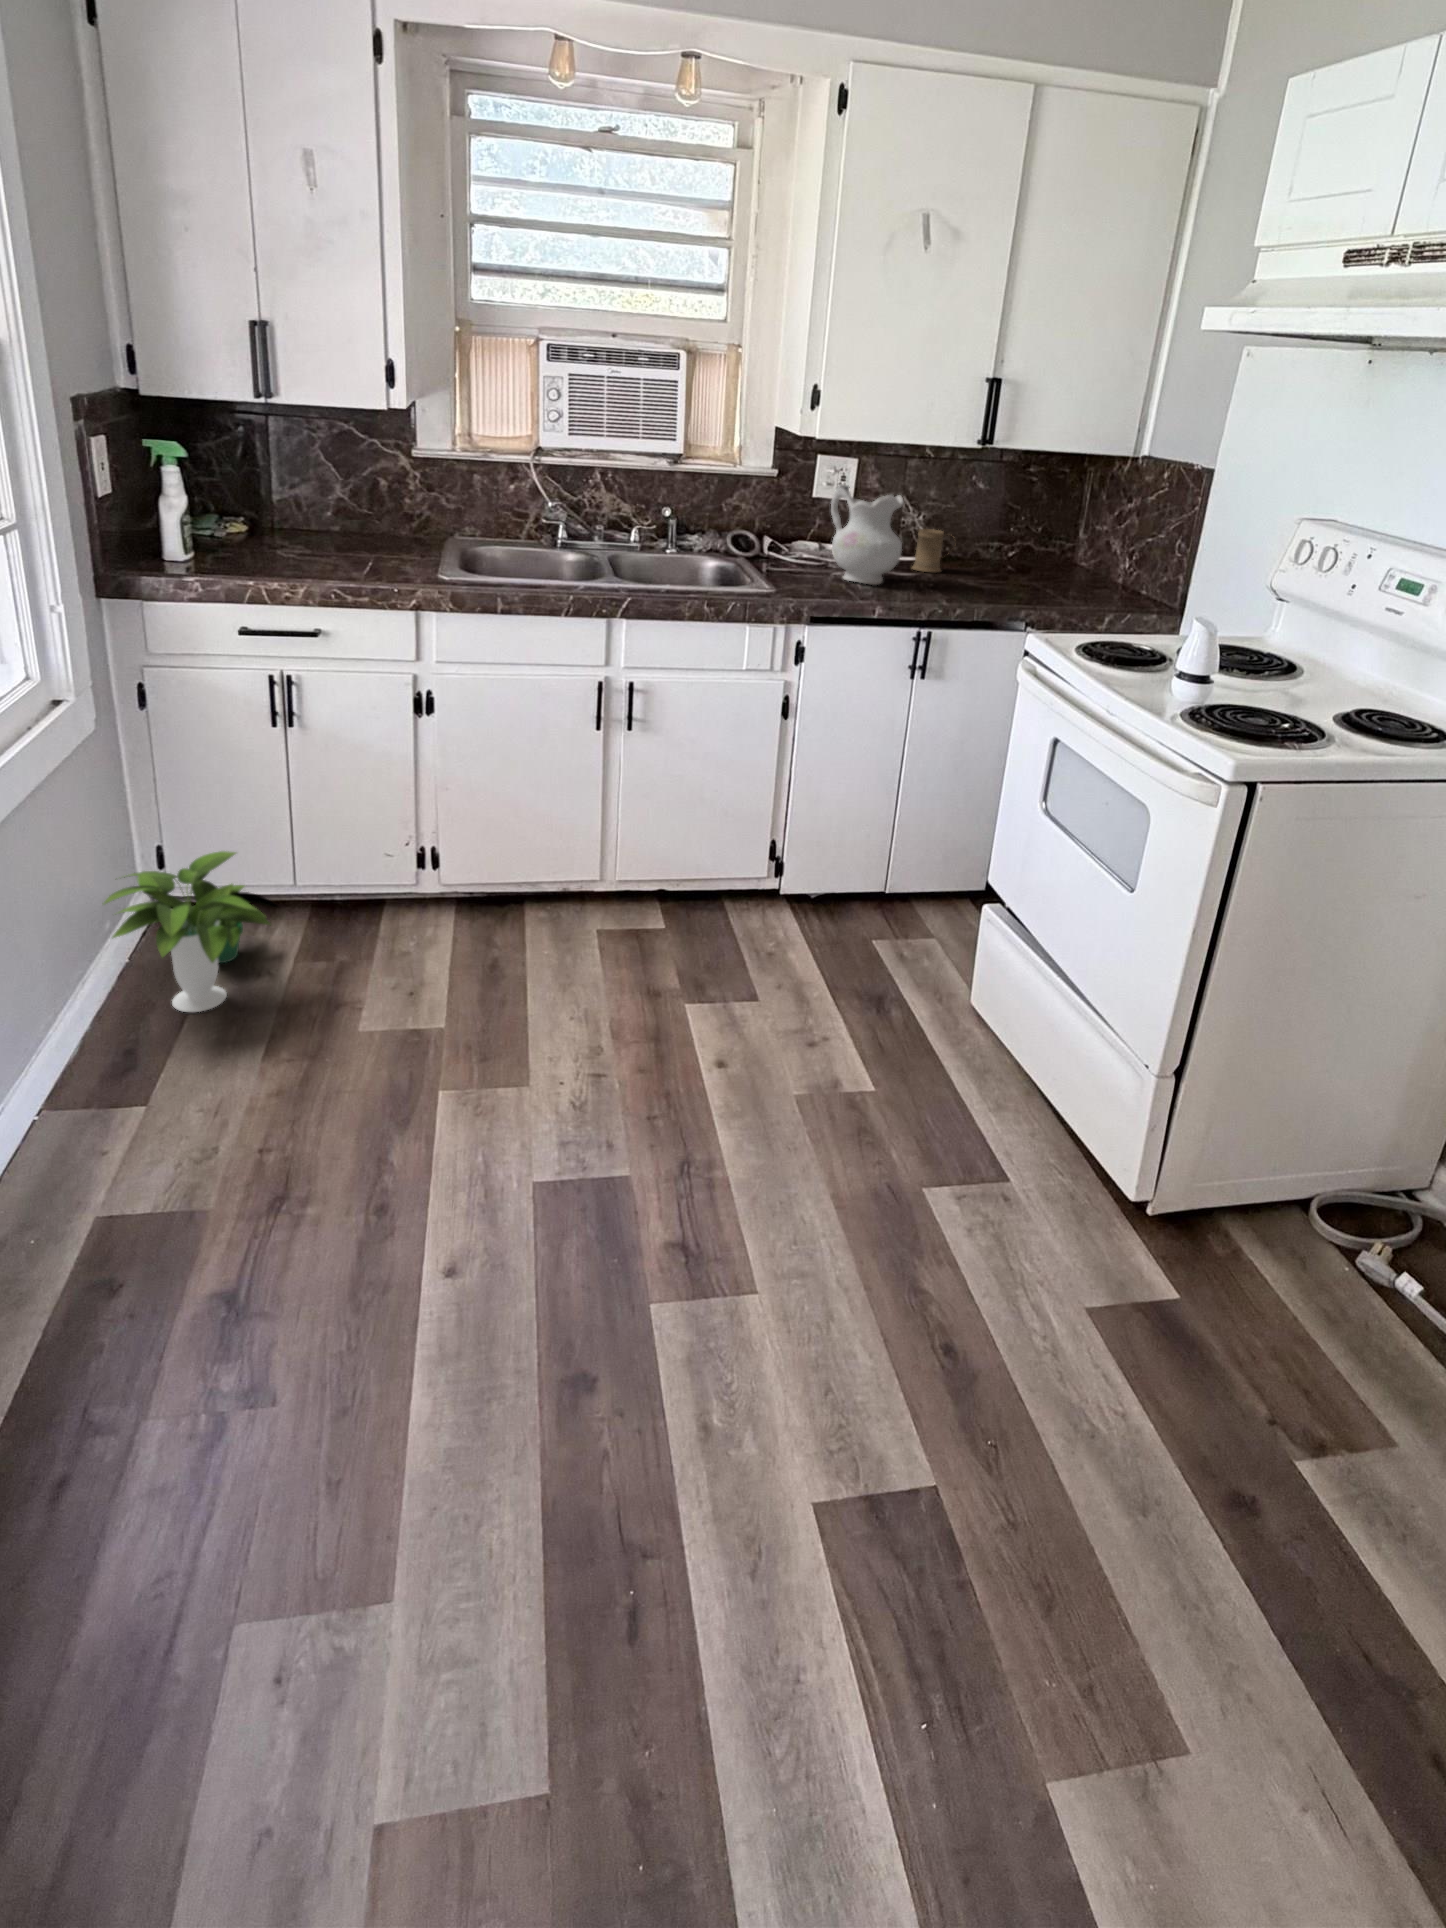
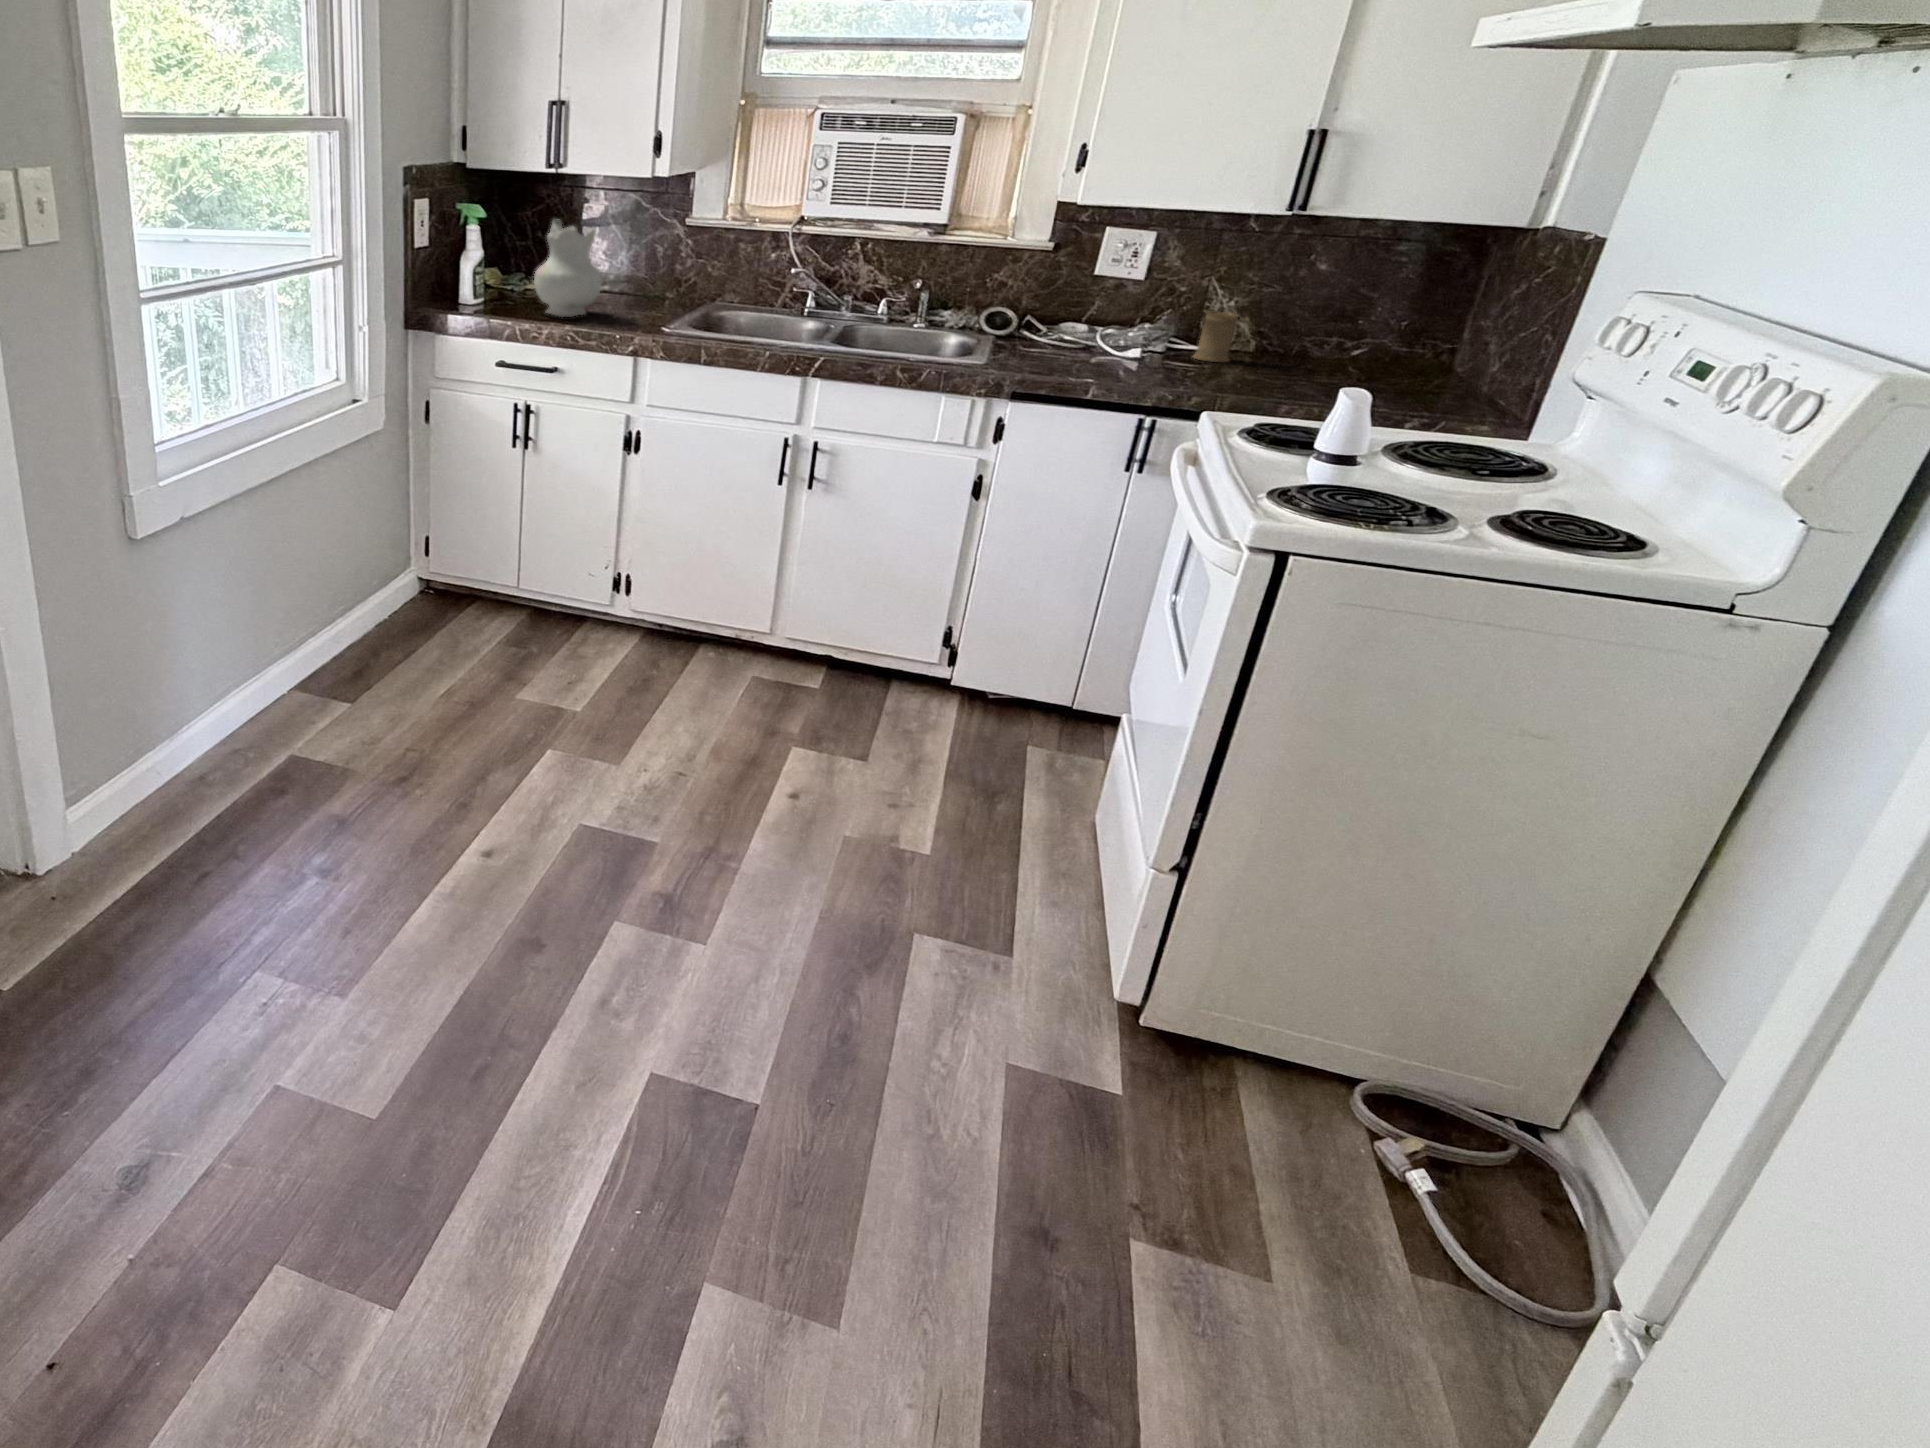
ceramic pitcher: present [831,485,904,585] -> present [534,219,602,317]
potted plant: present [104,851,278,1012] -> none [358,540,485,660]

